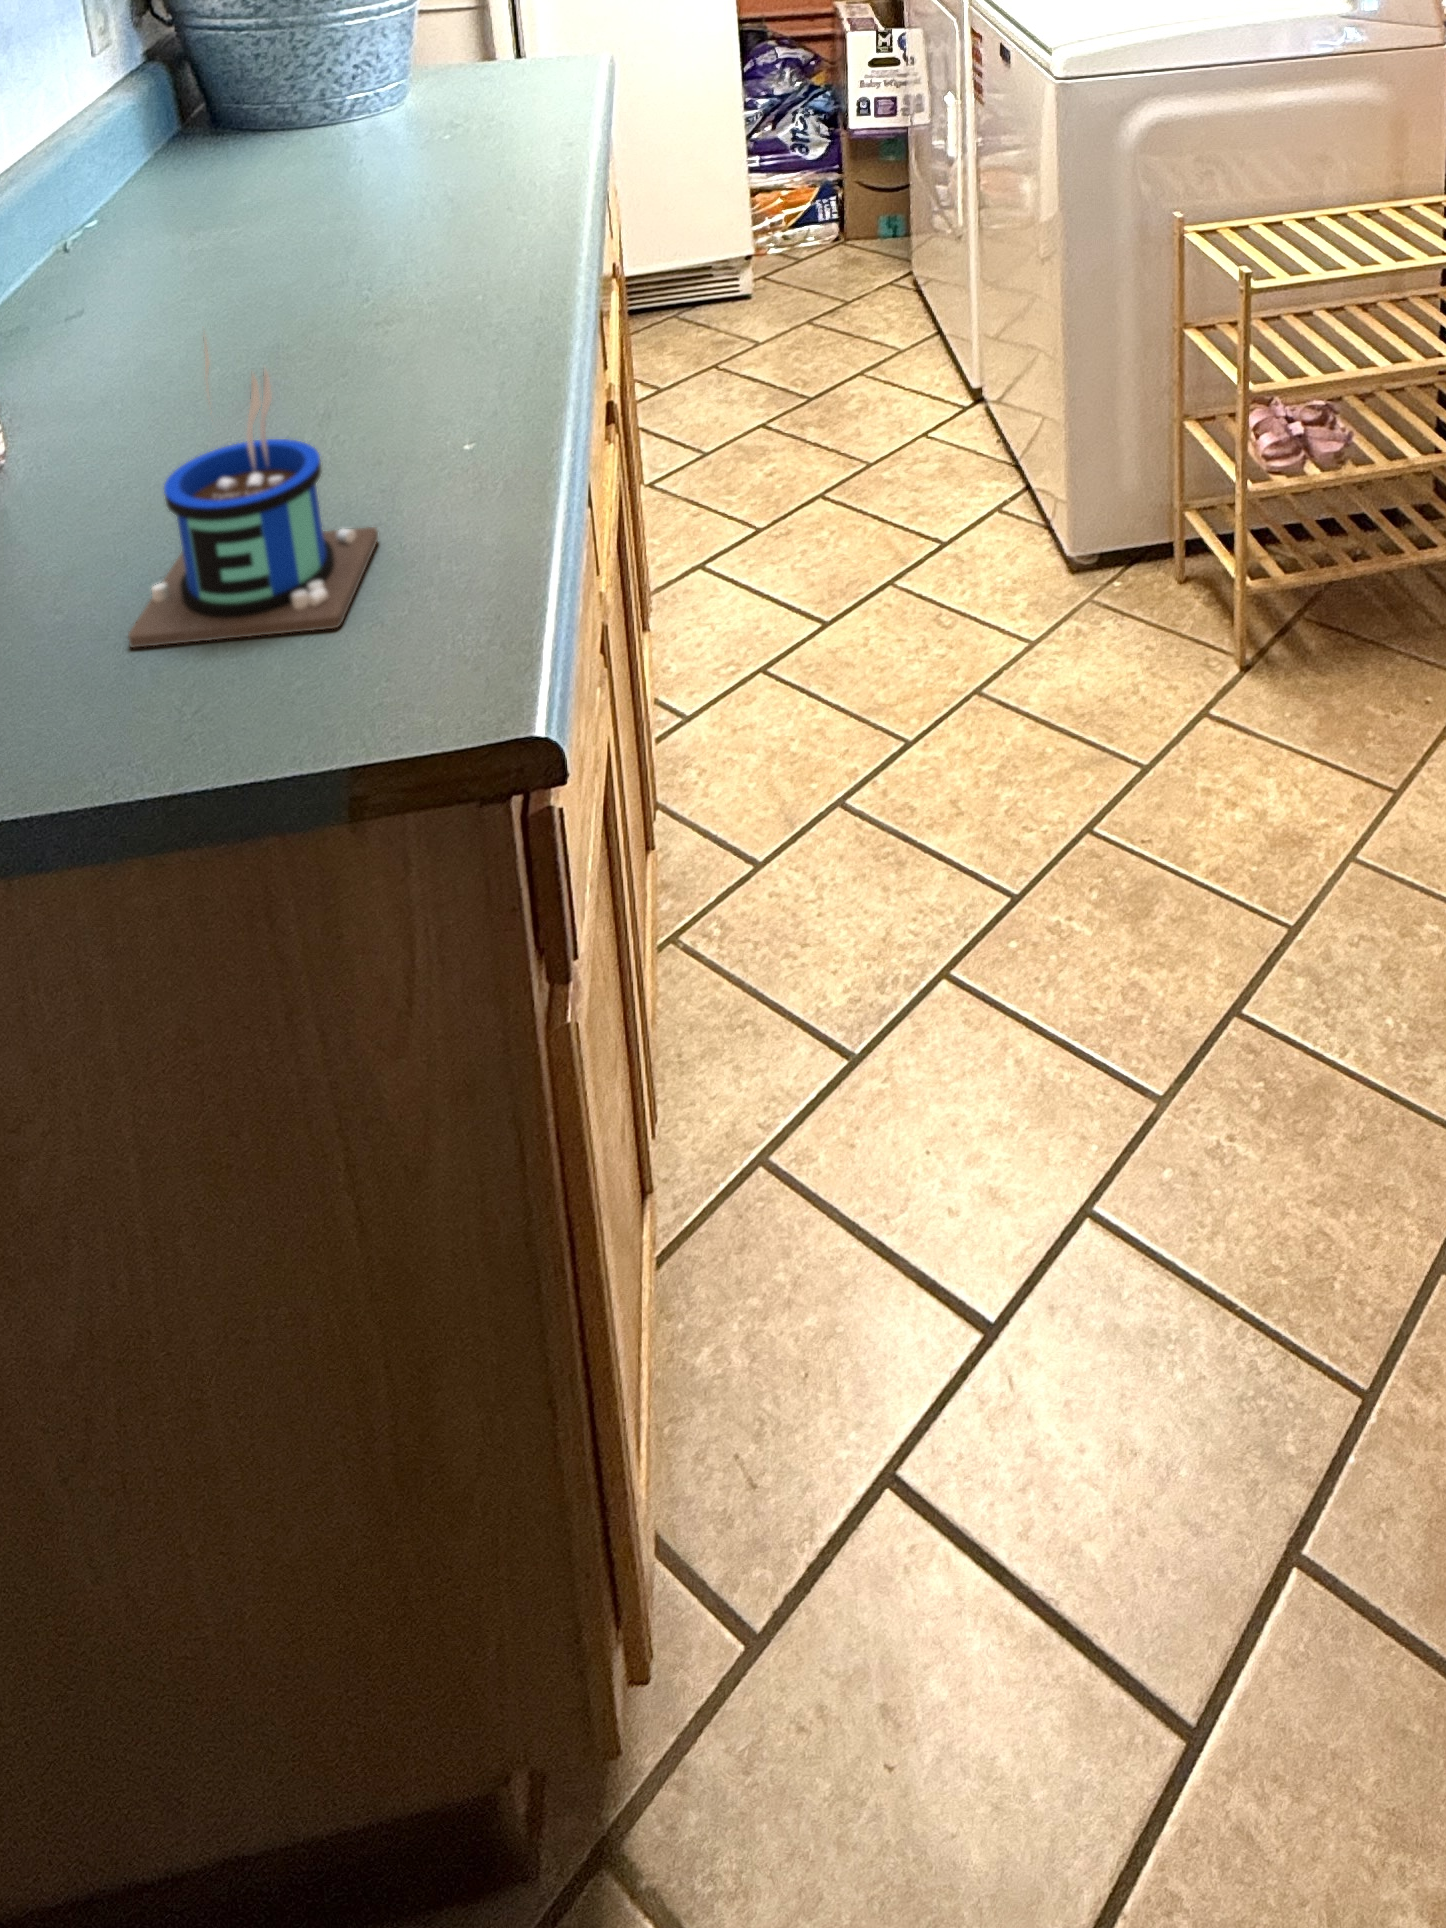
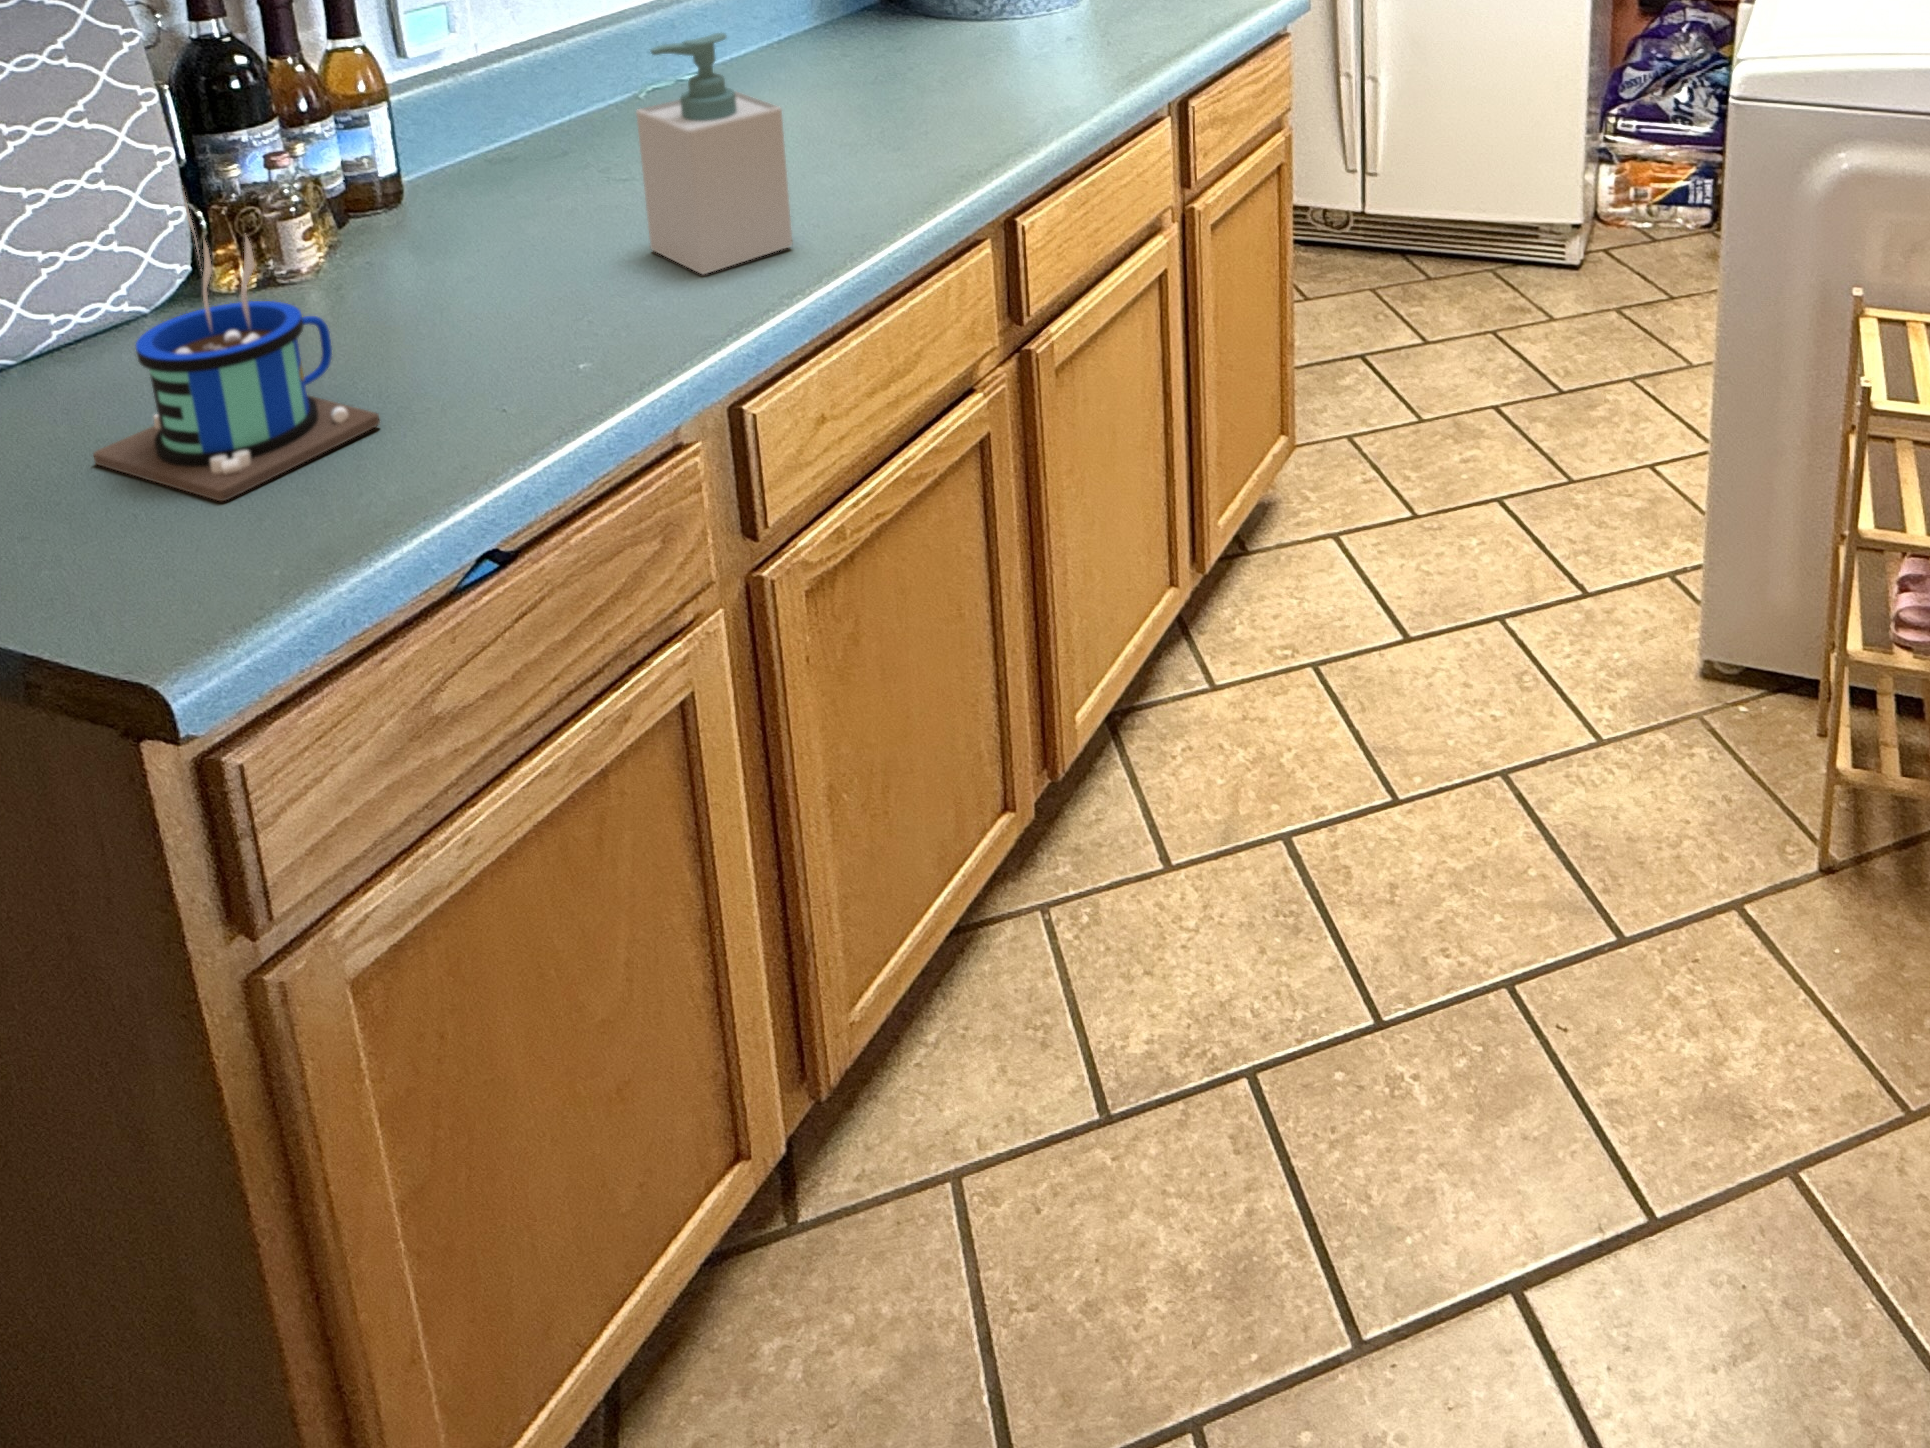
soap bottle: none [350,129,505,365] -> present [636,33,792,274]

